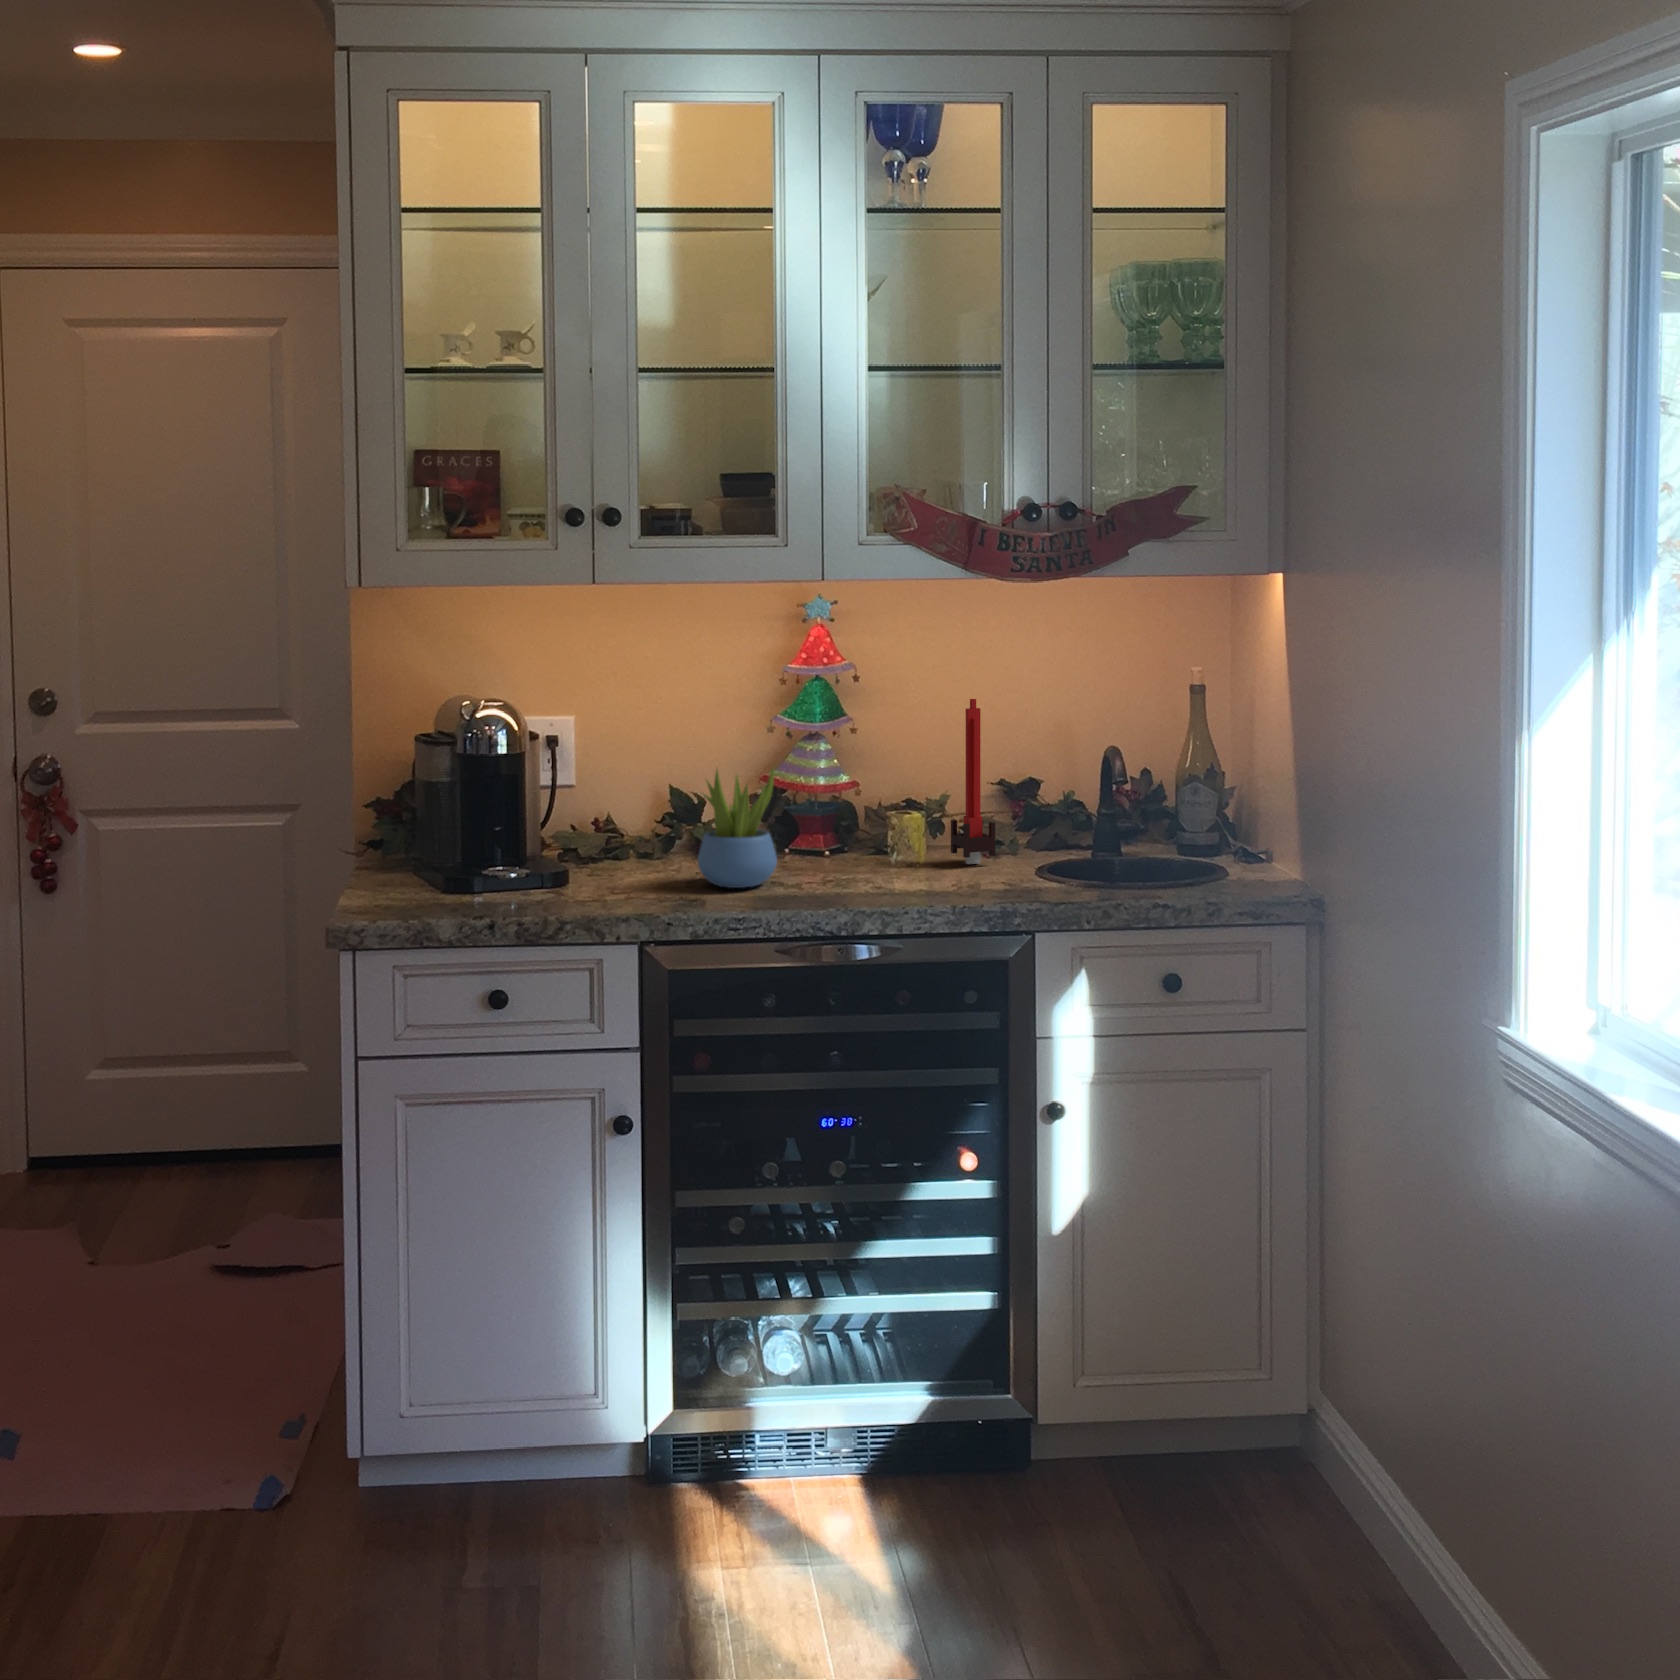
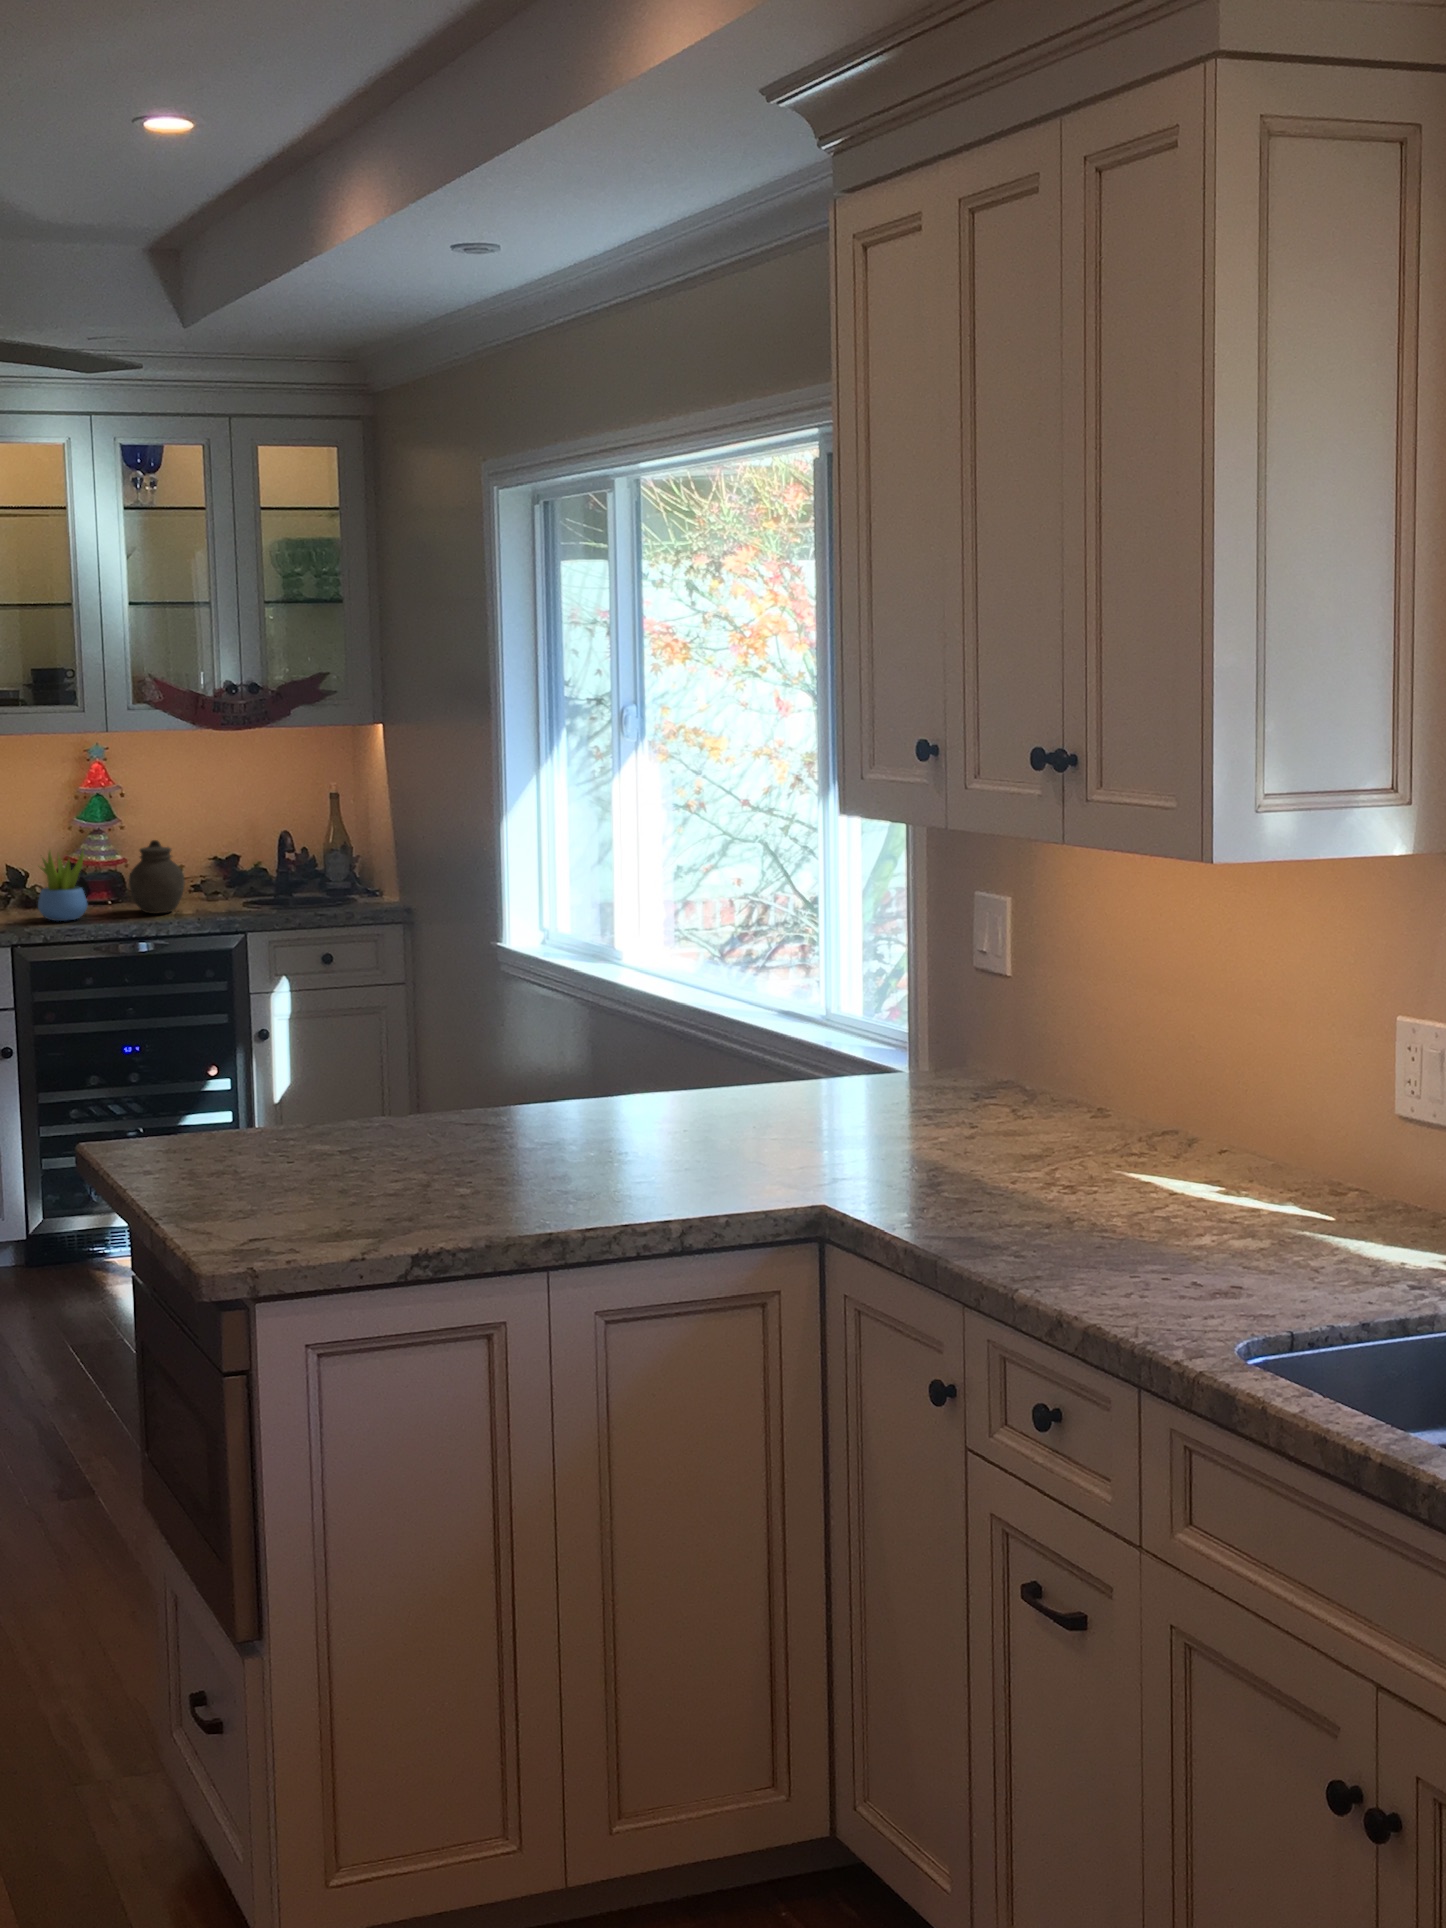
candle: present [951,699,995,864] -> none [190,804,218,904]
jar: none [848,757,938,881] -> present [129,840,185,914]

